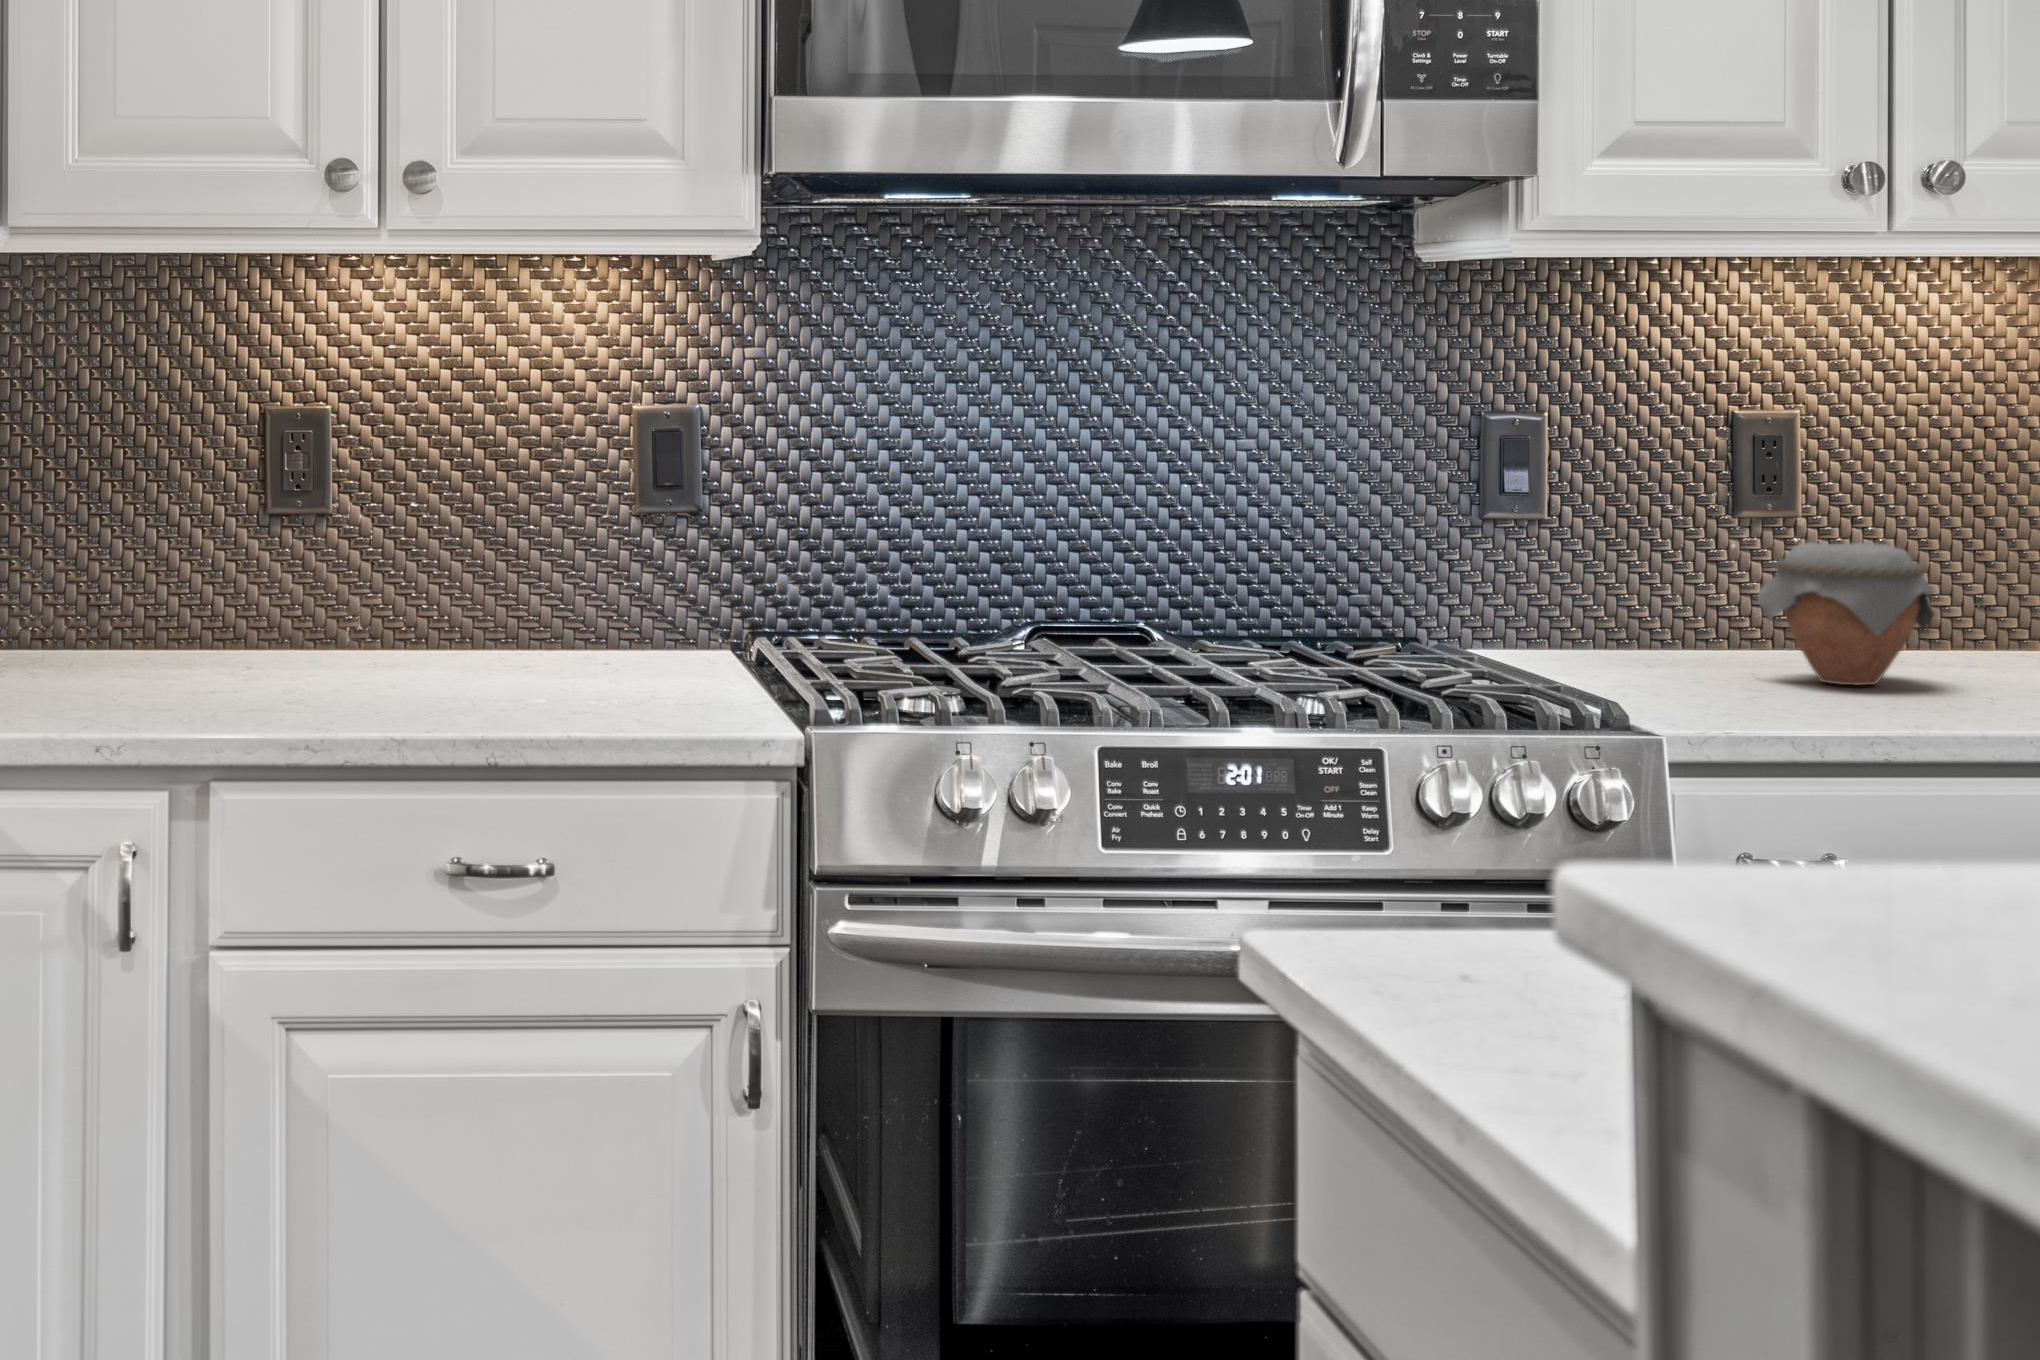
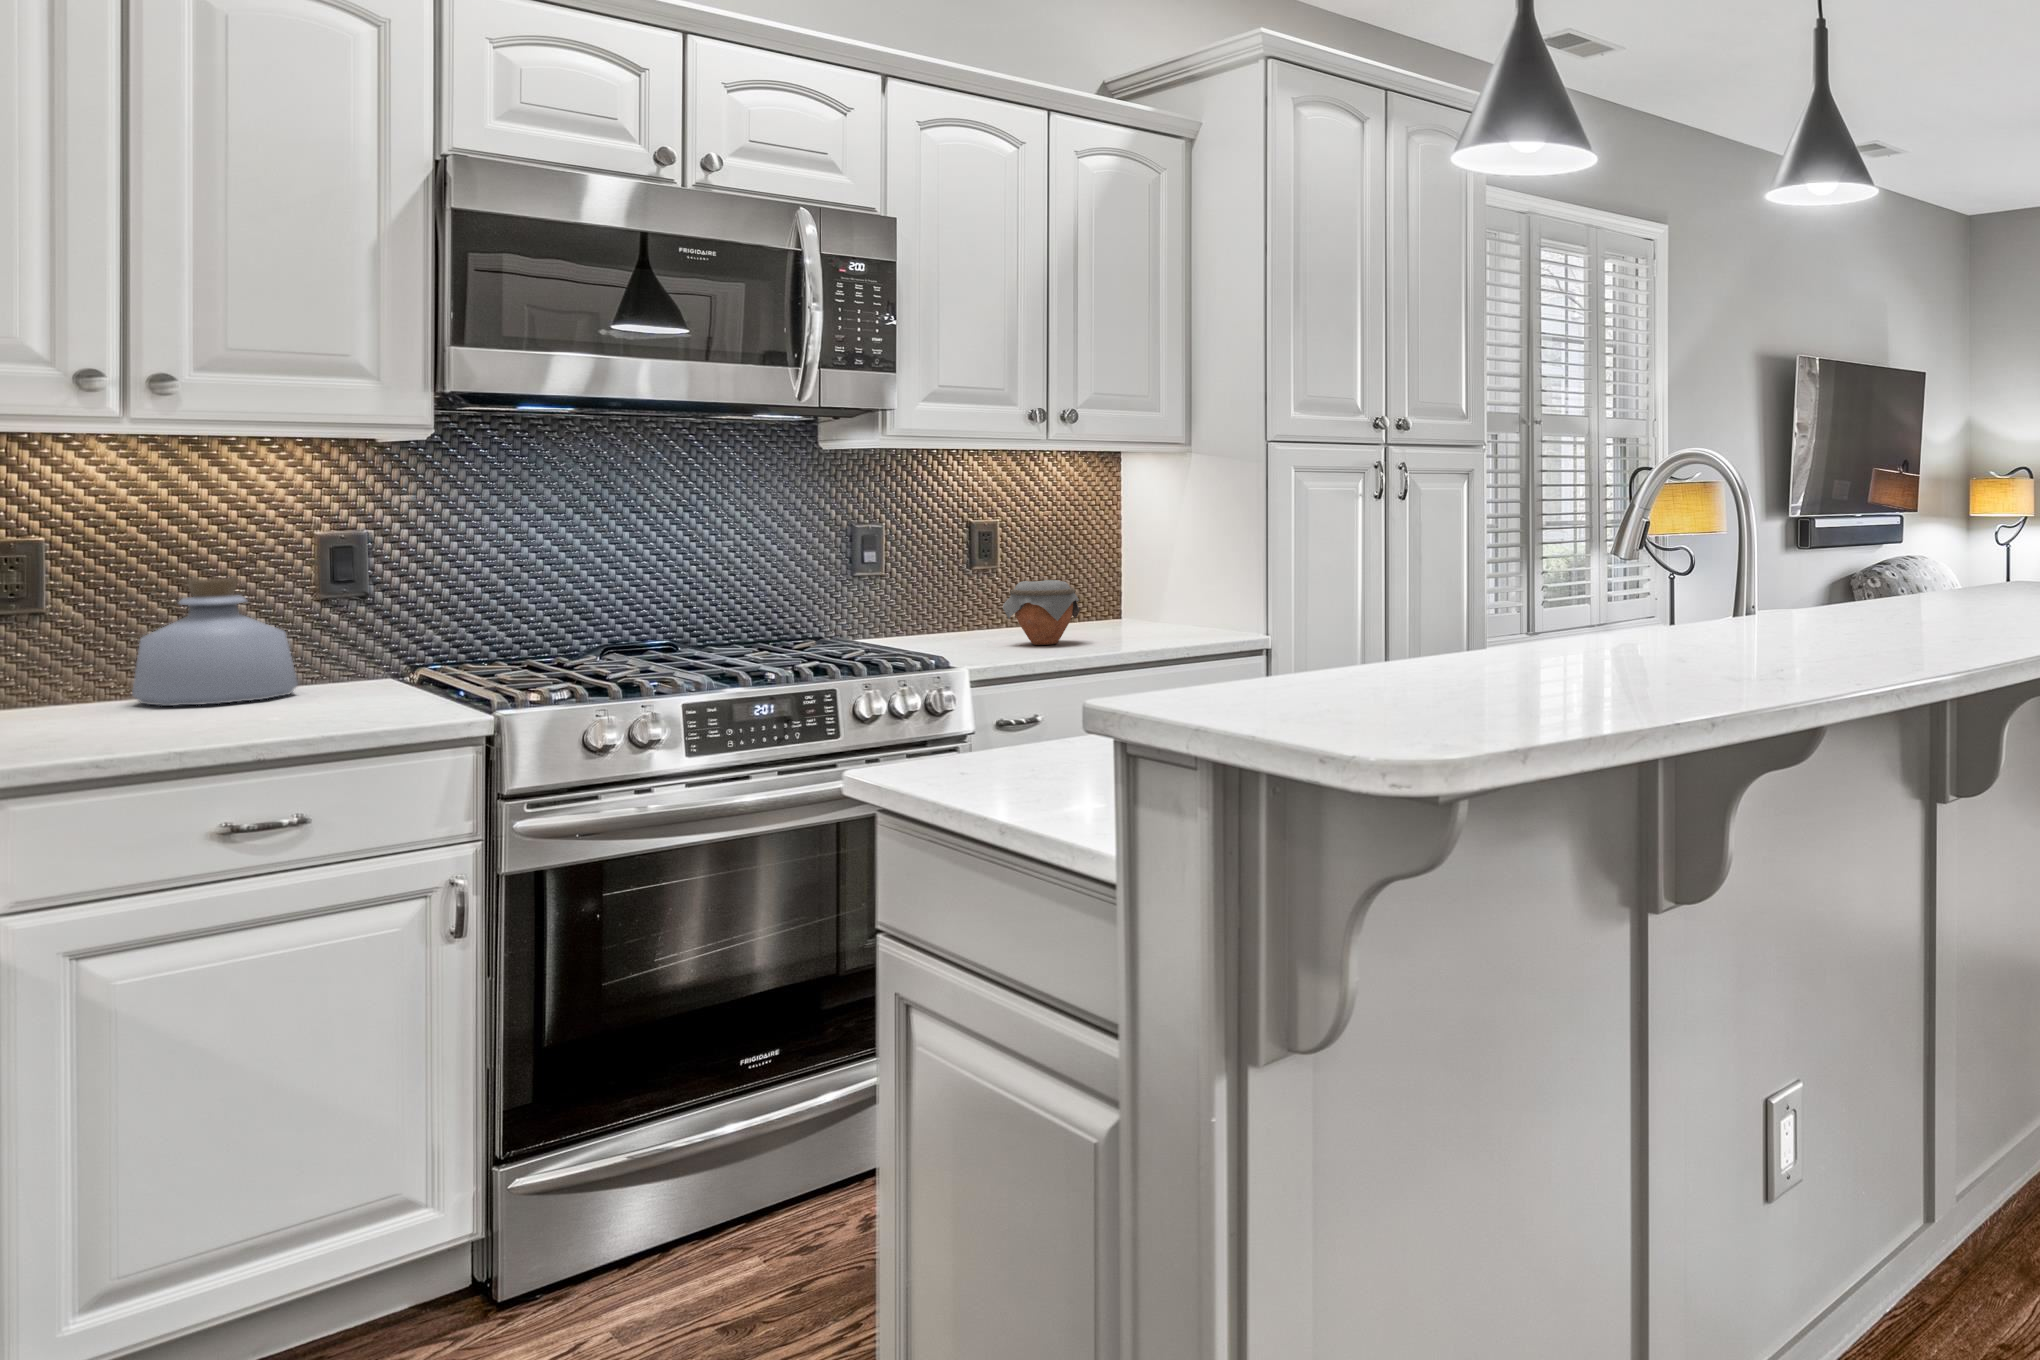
bottle: none [390,477,583,672] -> present [132,579,298,706]

